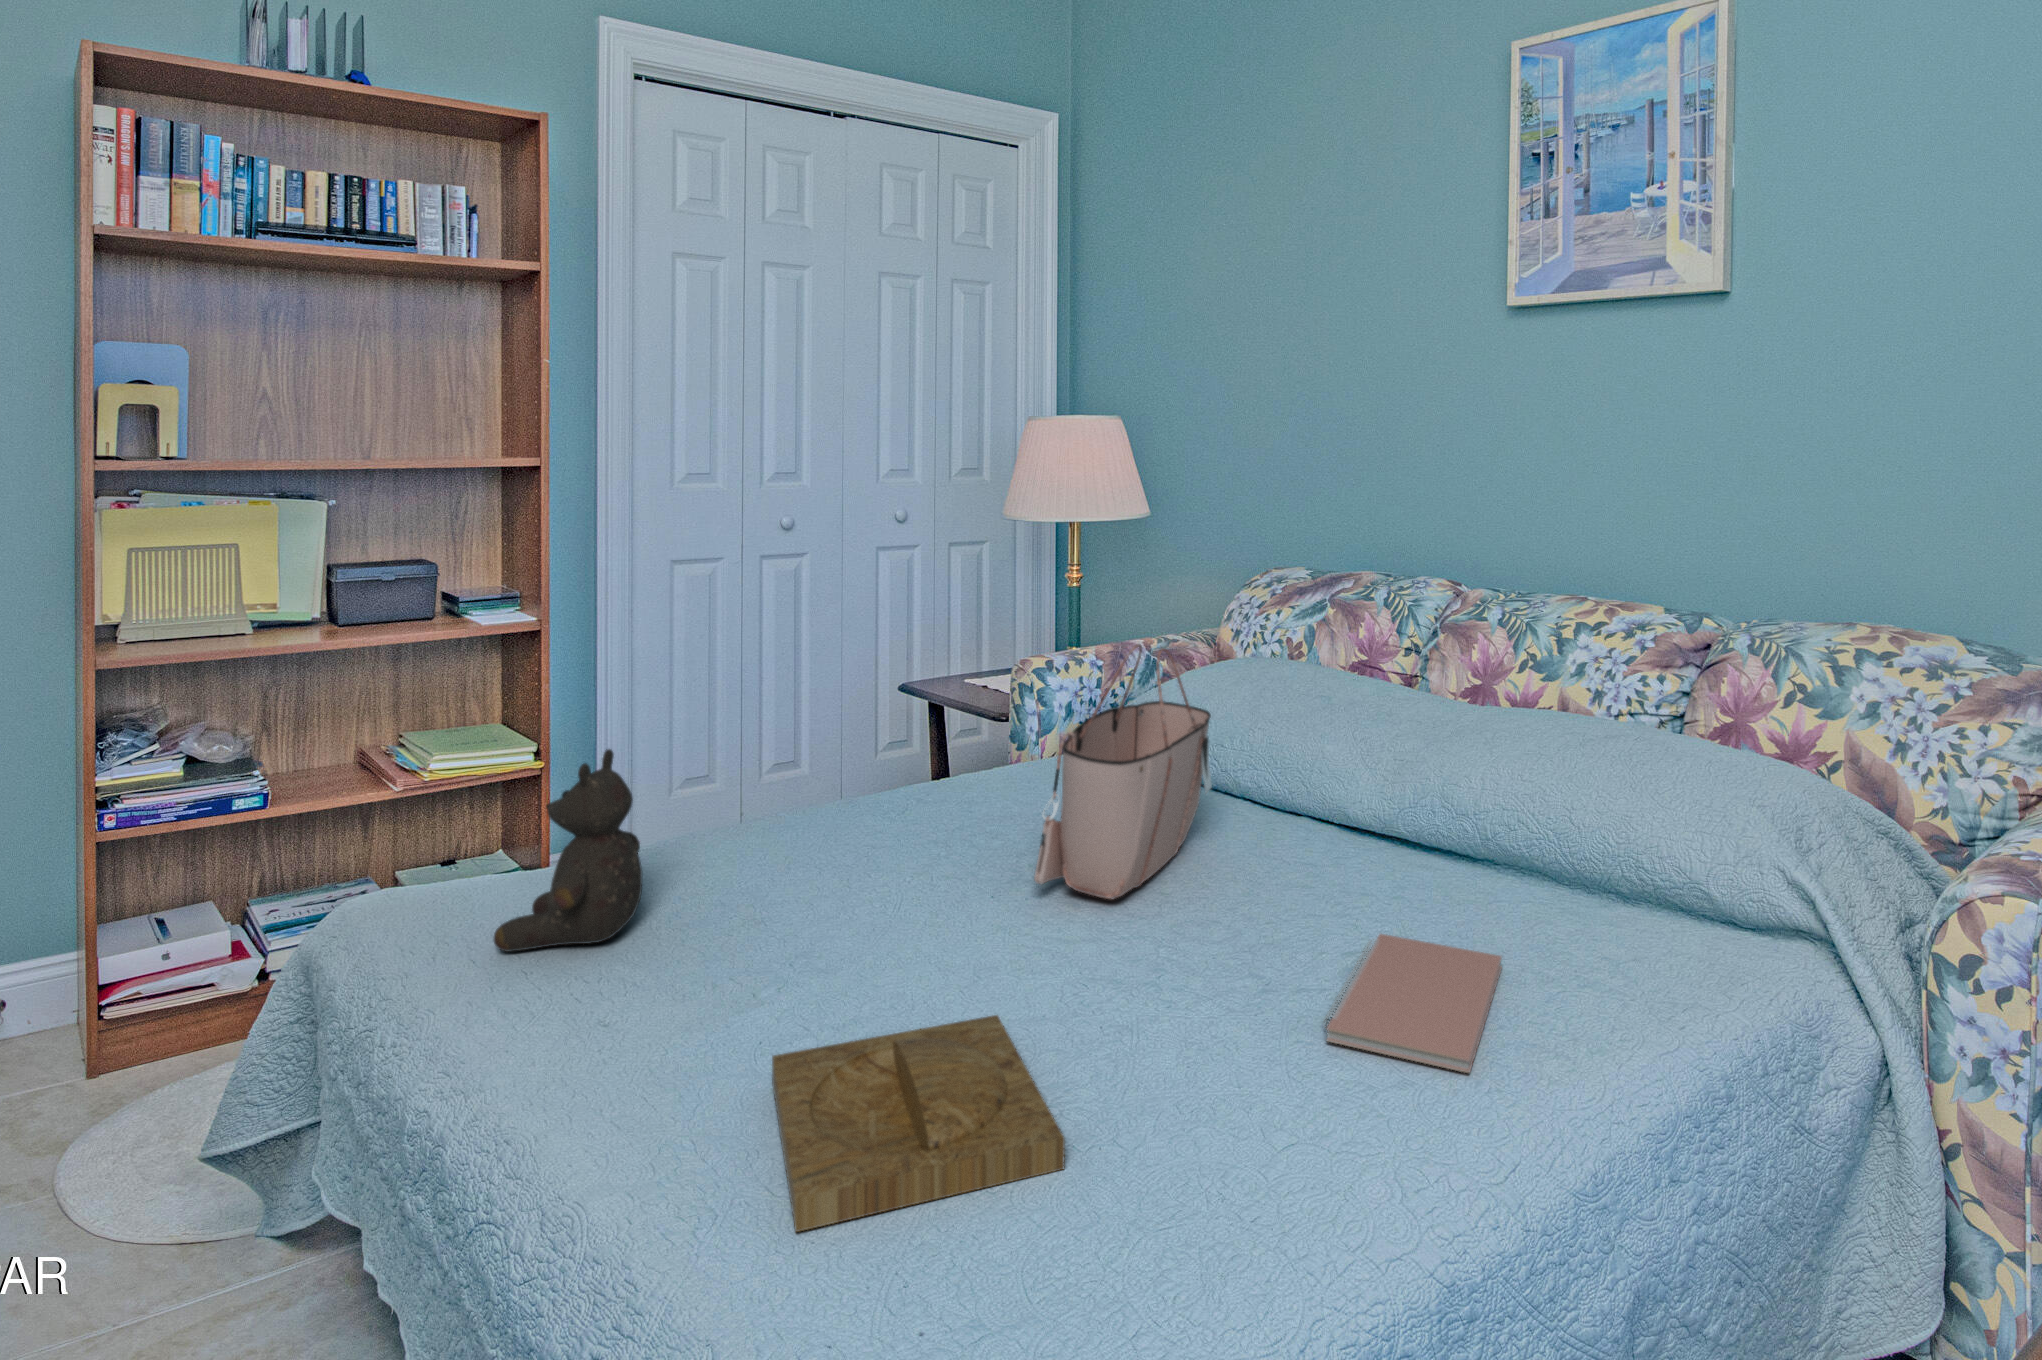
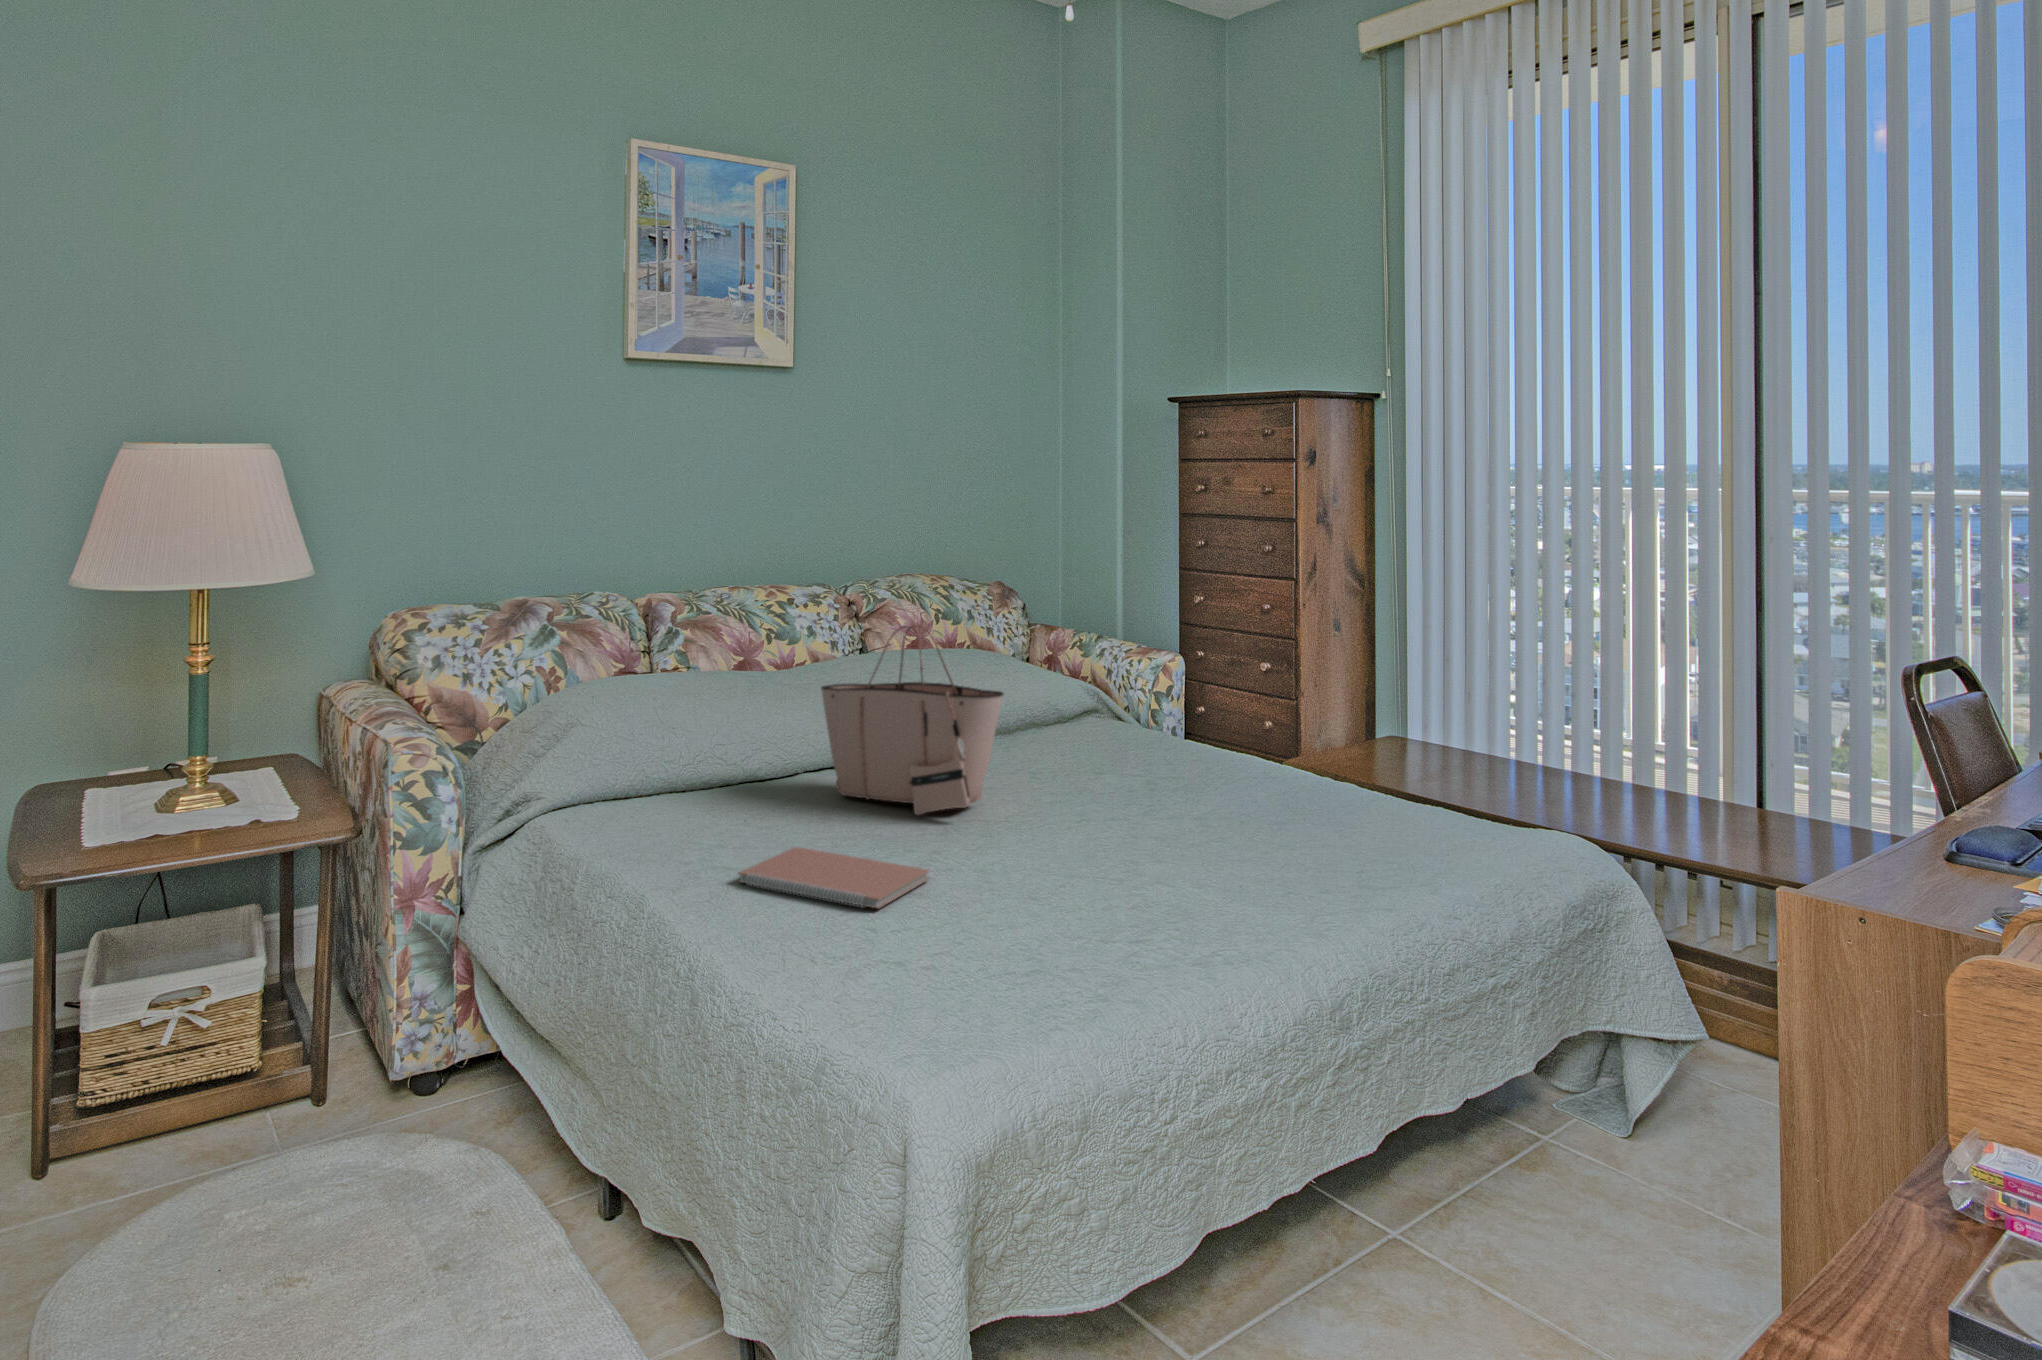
stuffed bear: present [494,749,642,952] -> none [929,774,1074,978]
notebook: present [1324,934,1502,1073] -> present [739,847,929,909]
tray: present [772,1015,1065,1232] -> none [1162,804,1350,872]

